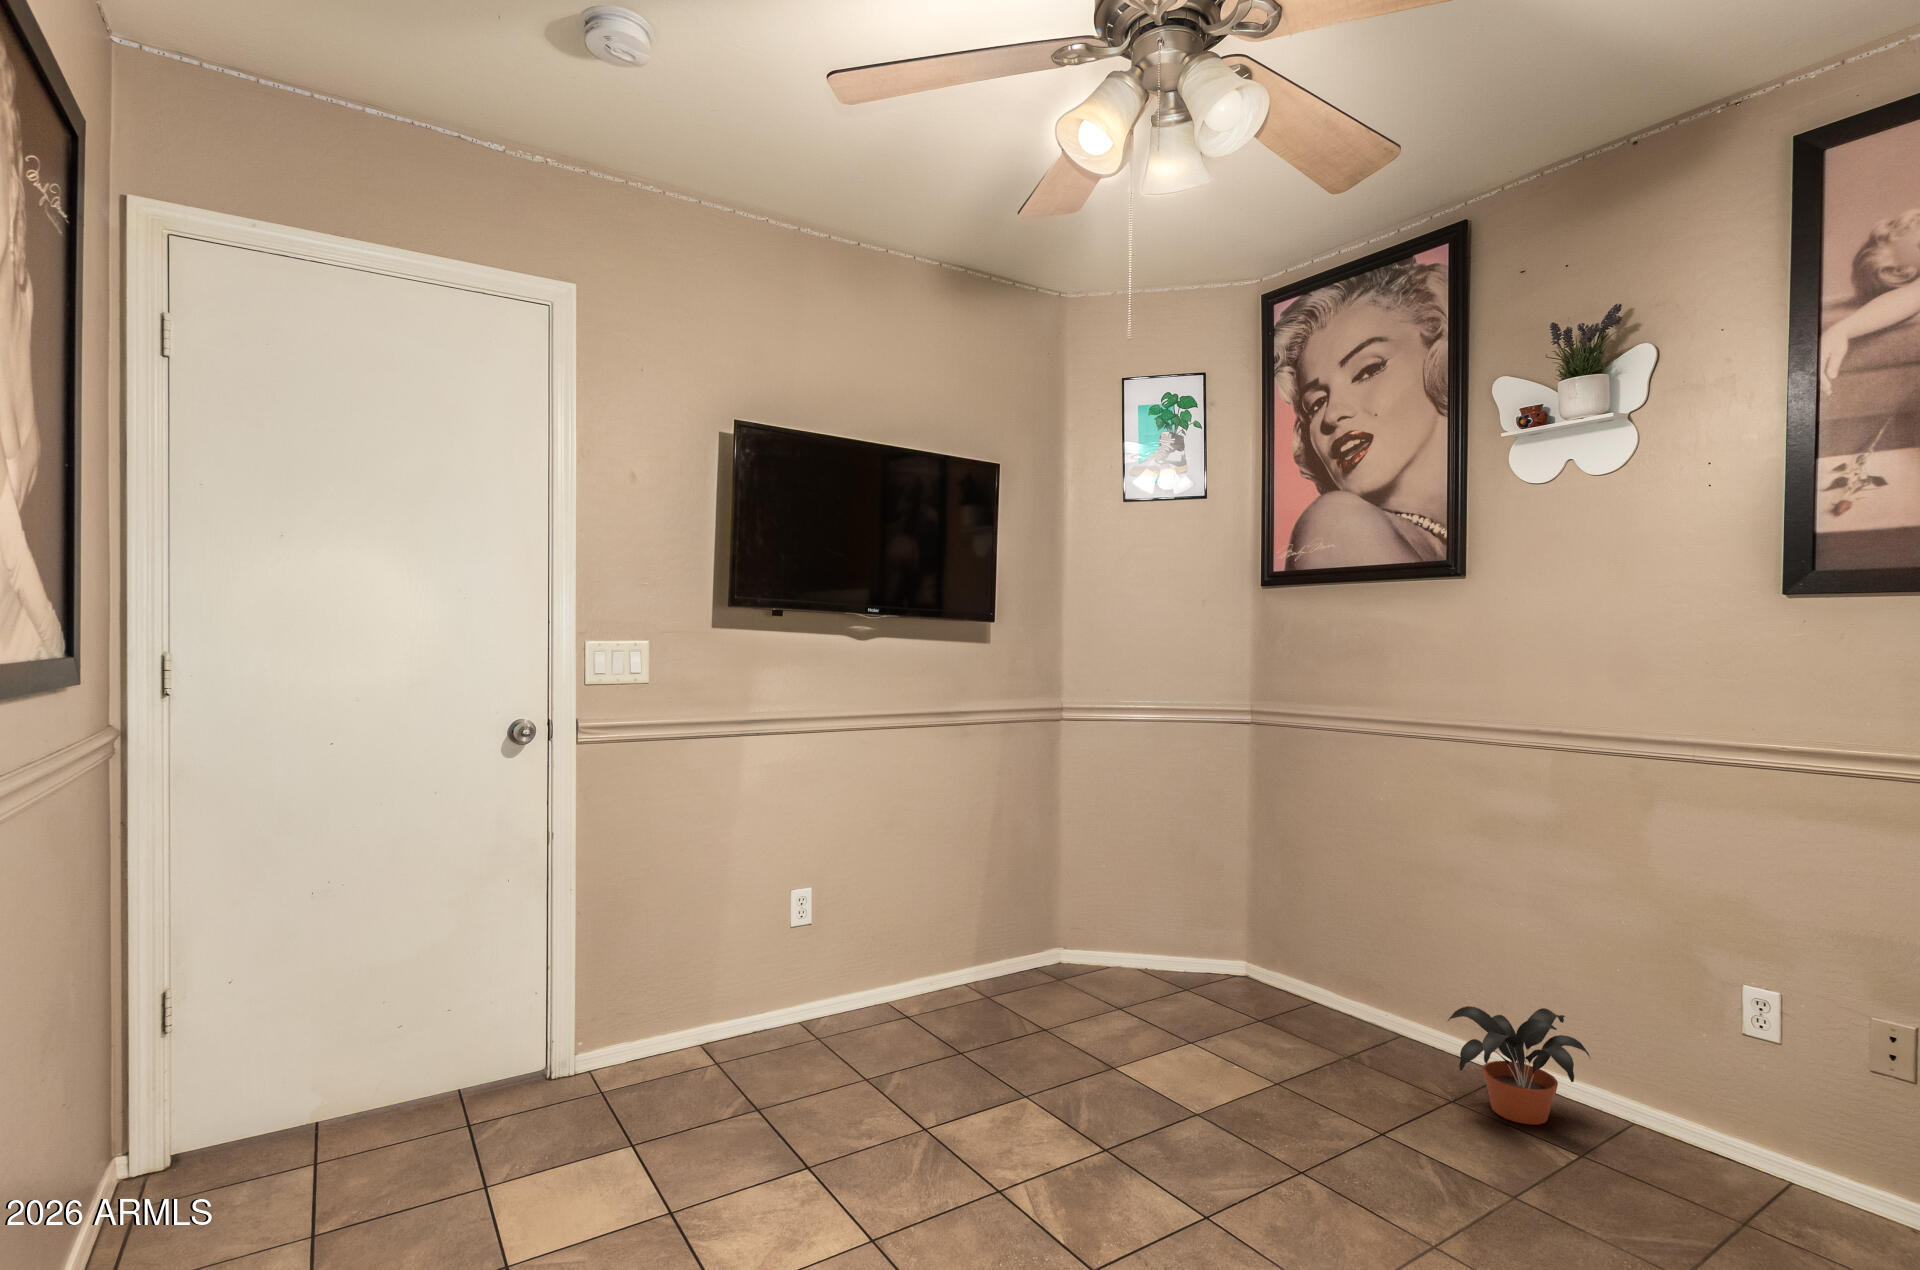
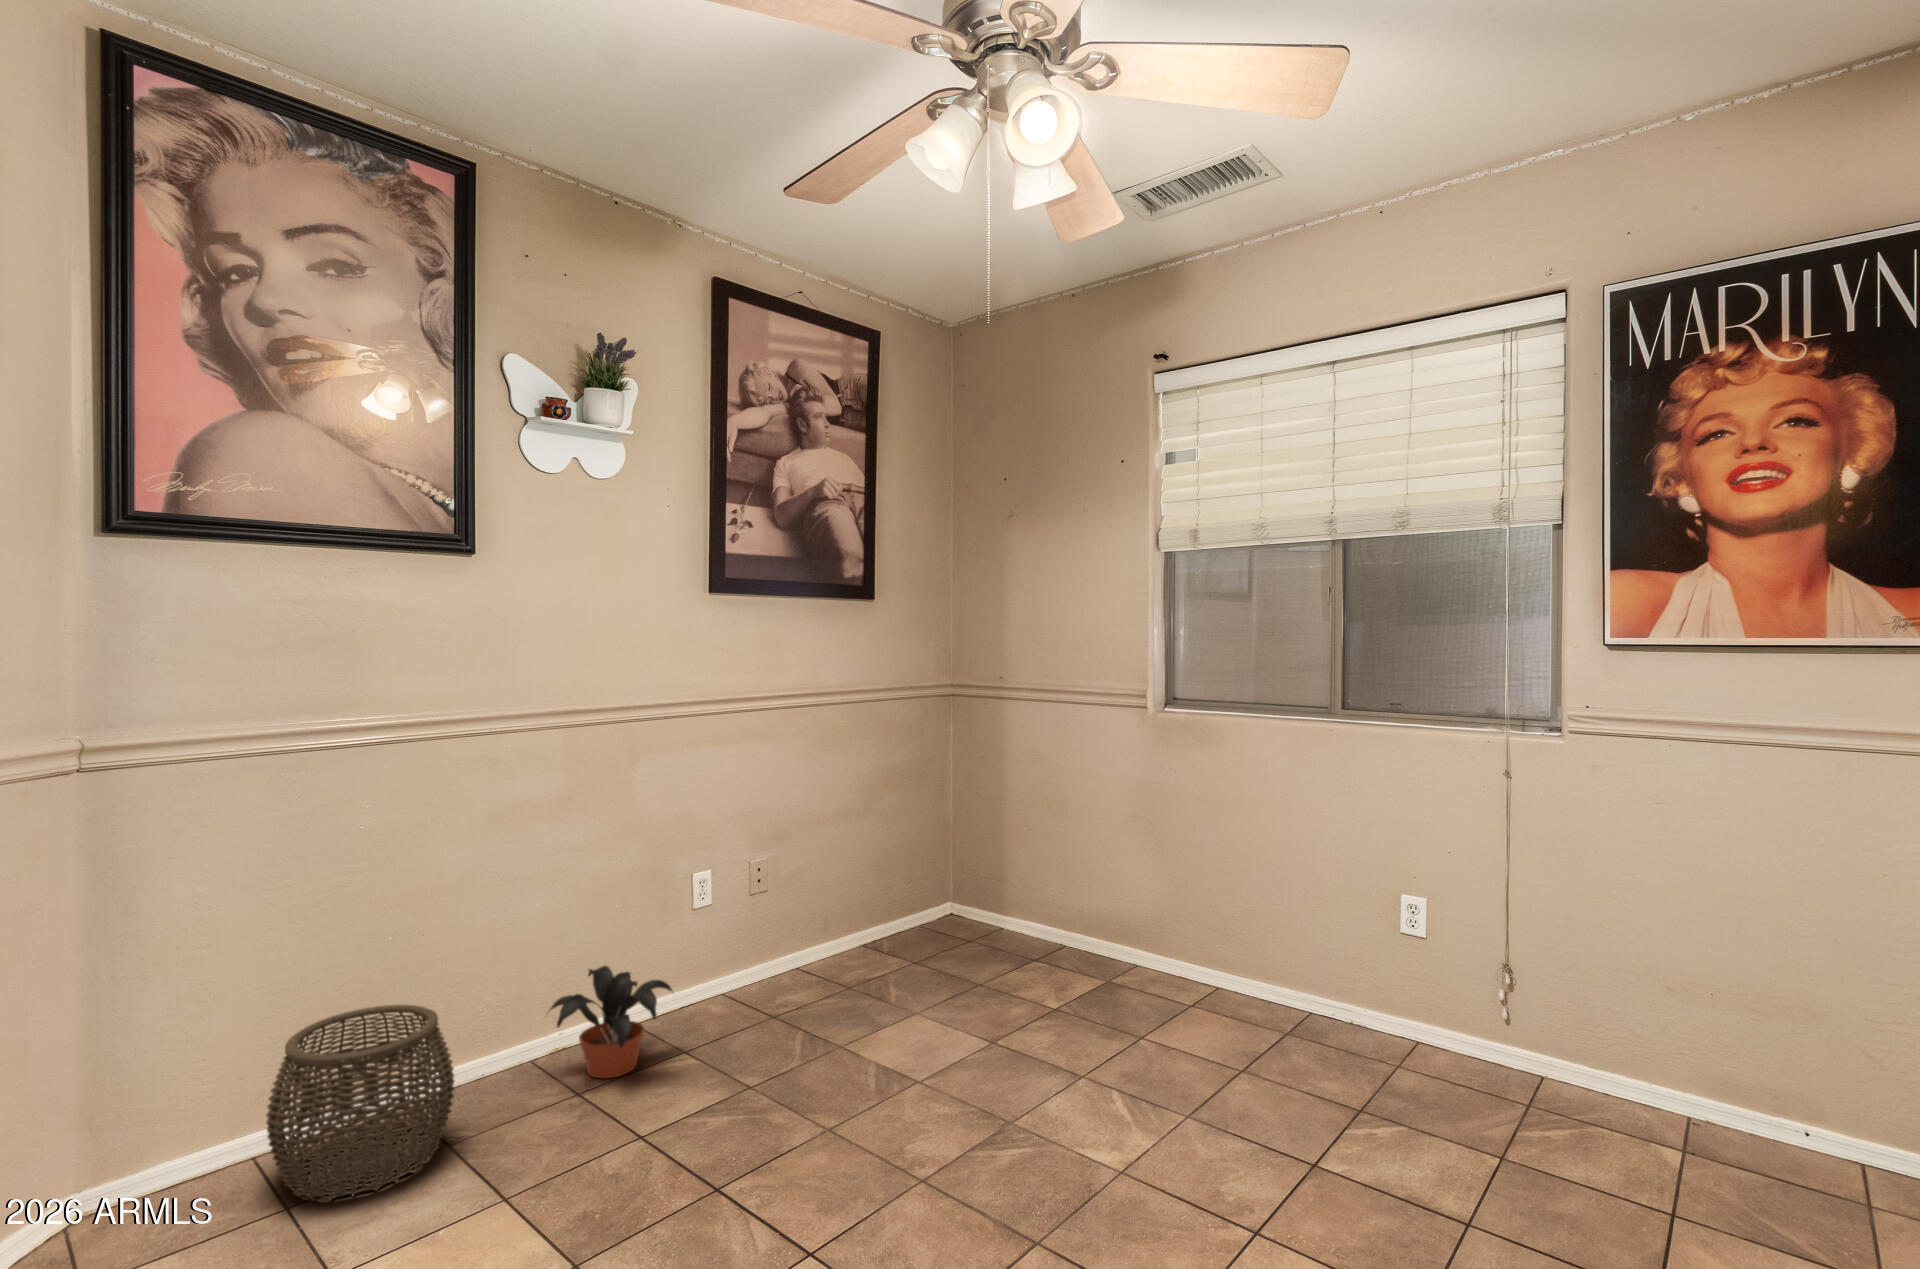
woven basket: none [1255,920,1380,1050] -> present [266,1005,454,1200]

